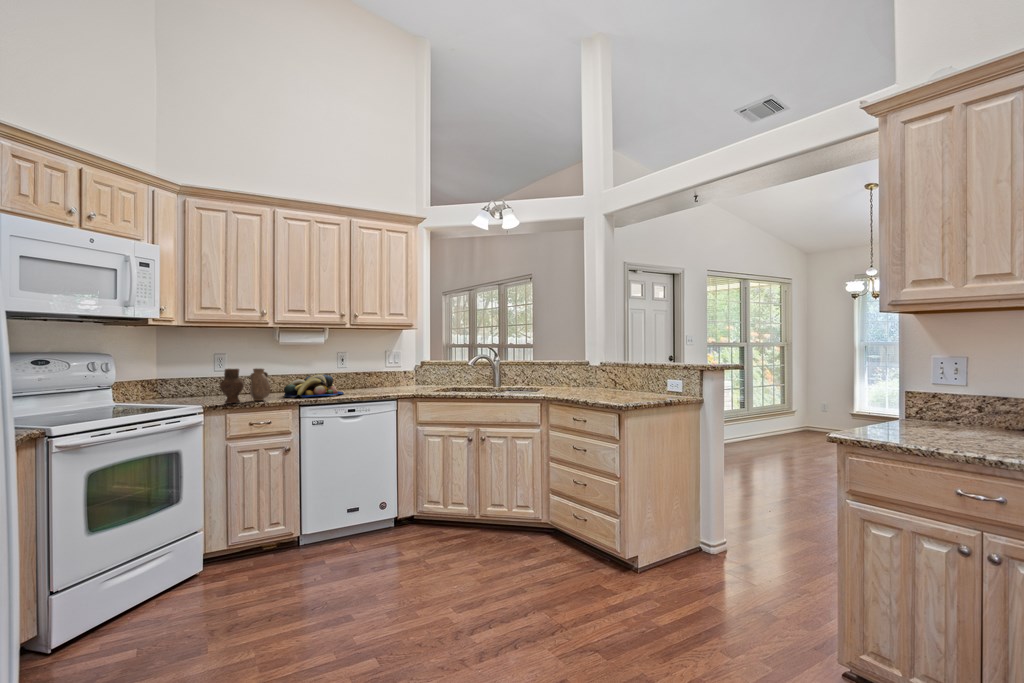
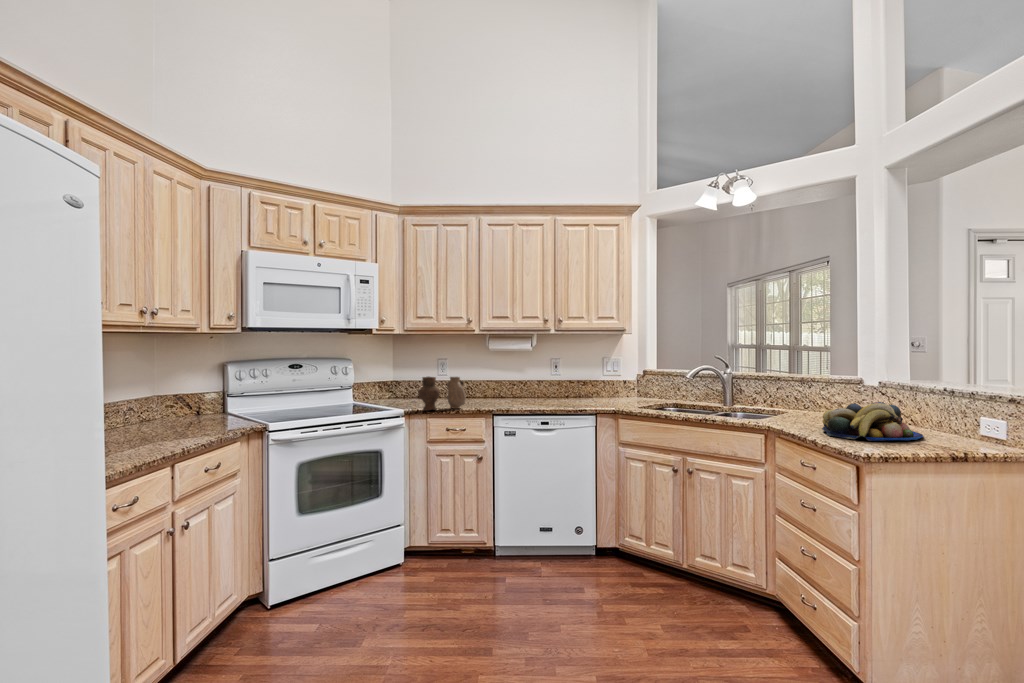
fruit bowl: present [284,375,343,397] -> present [822,402,924,441]

